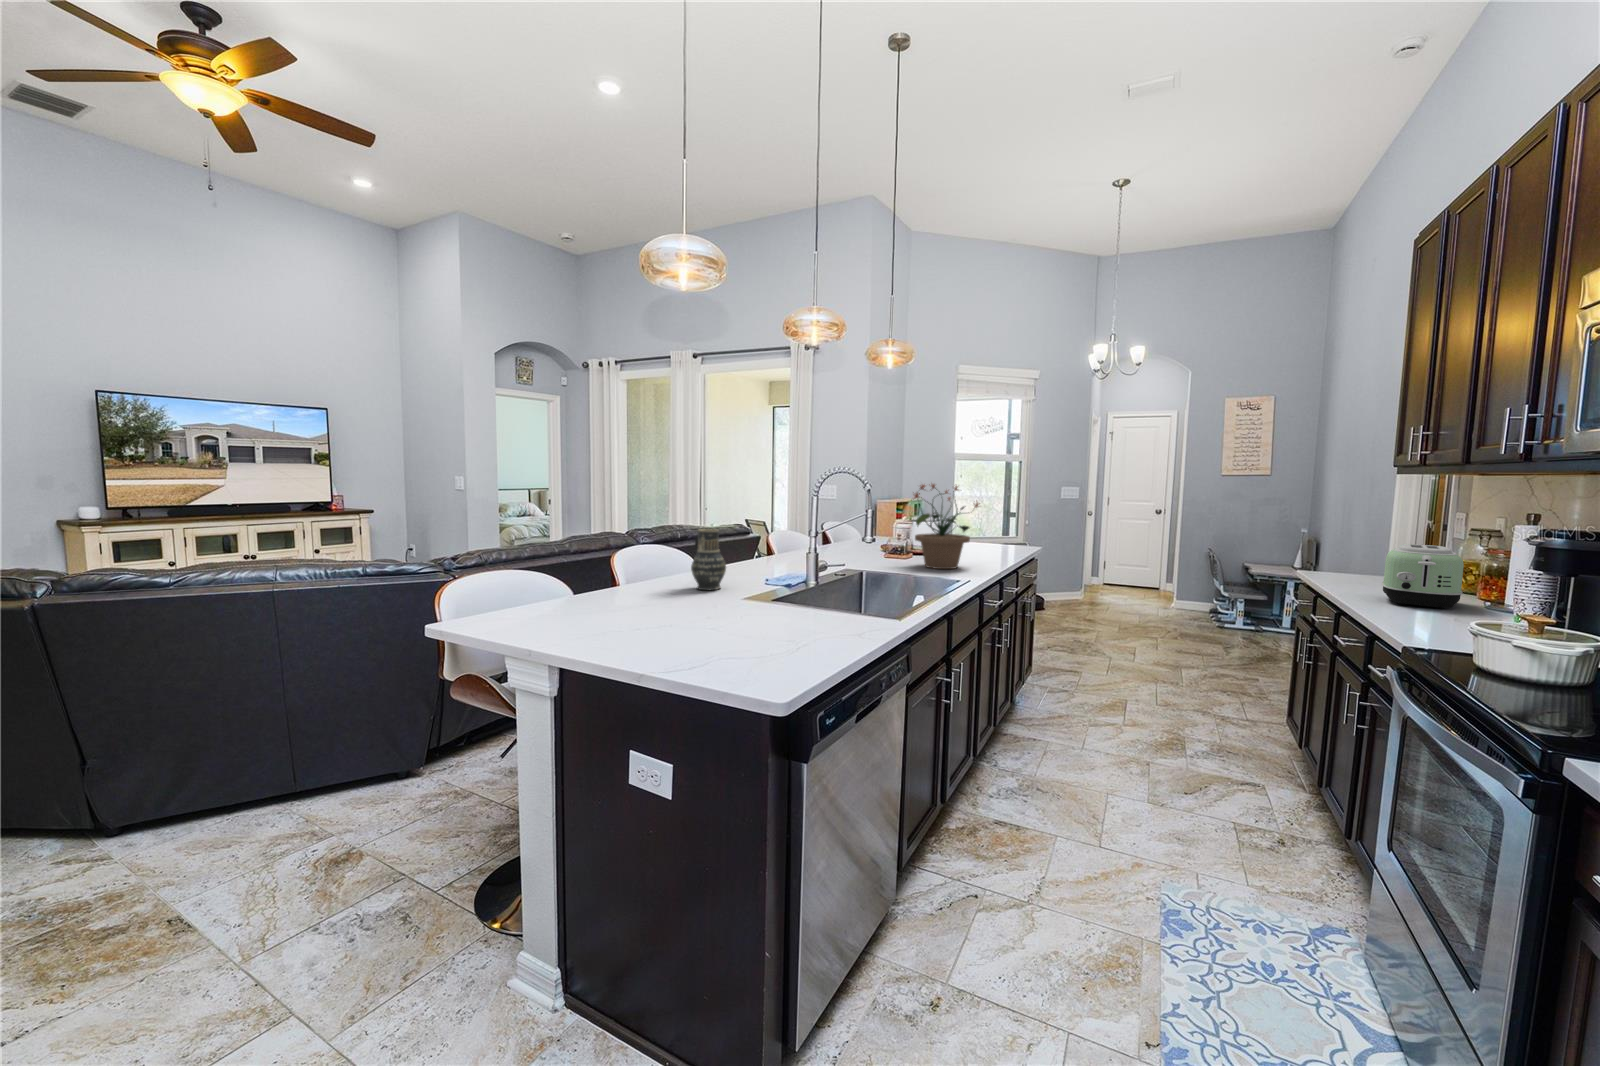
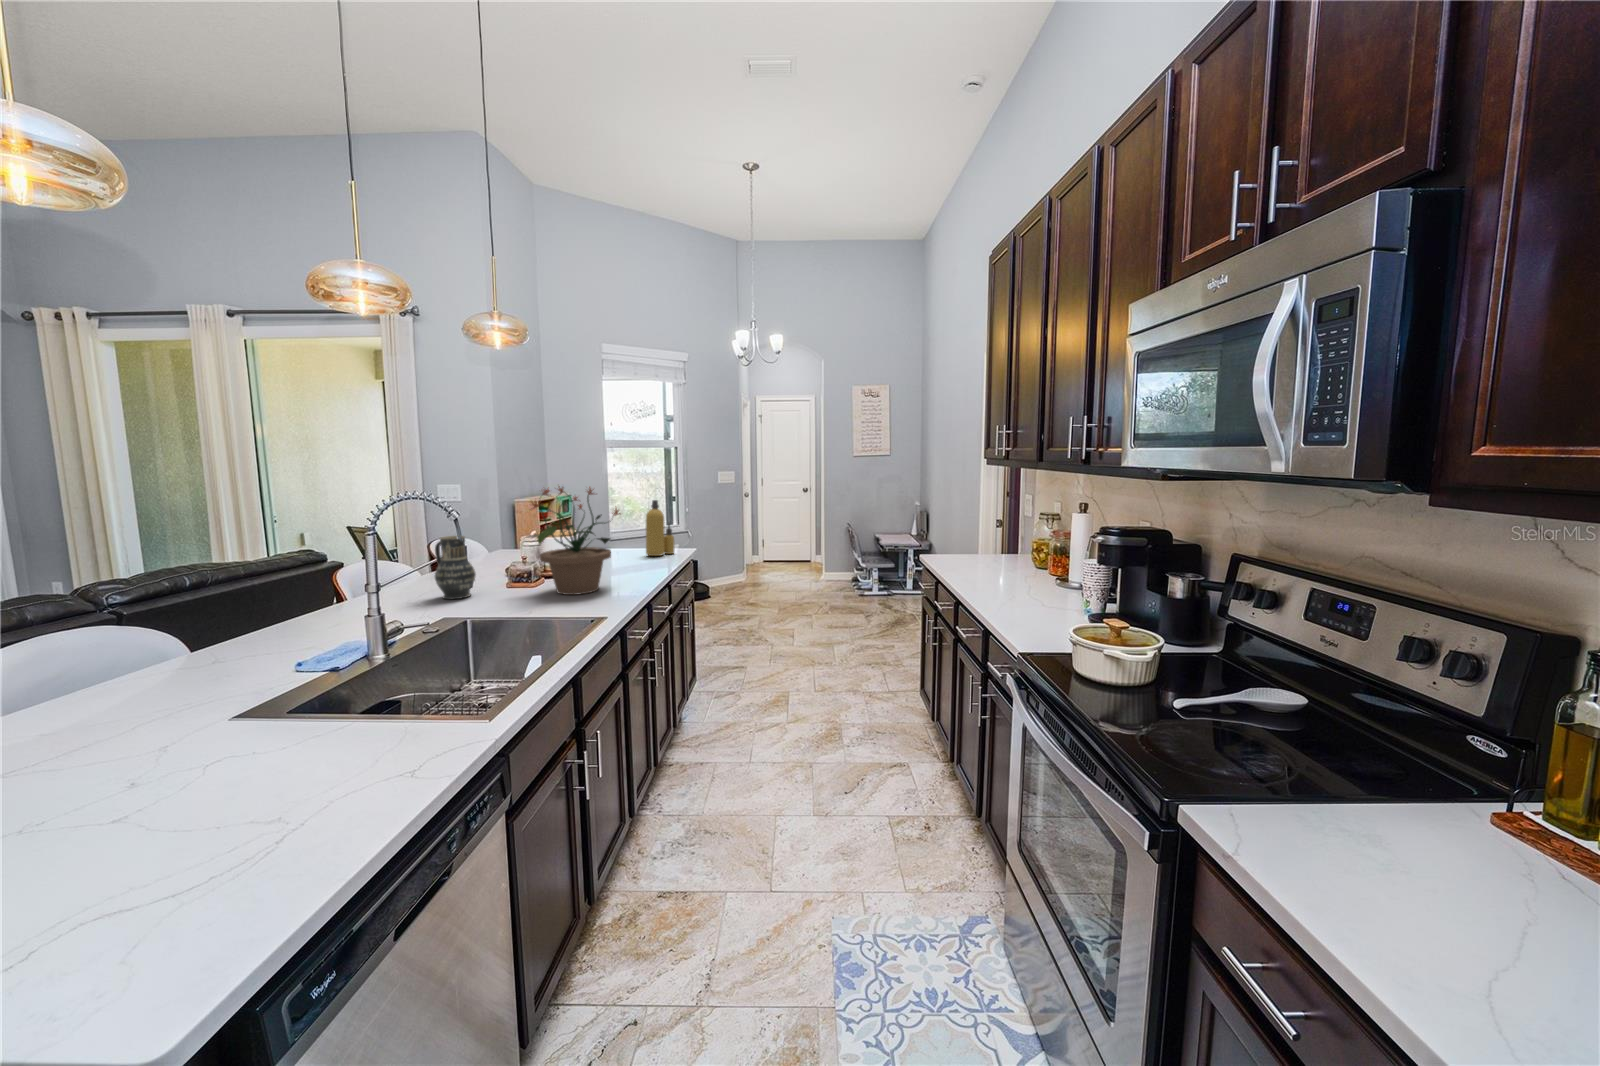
bottle: none [992,502,1018,551] -> present [646,500,674,556]
vase: present [691,529,726,590] -> present [435,536,476,599]
toaster: present [1382,544,1464,609] -> none [985,532,1040,590]

